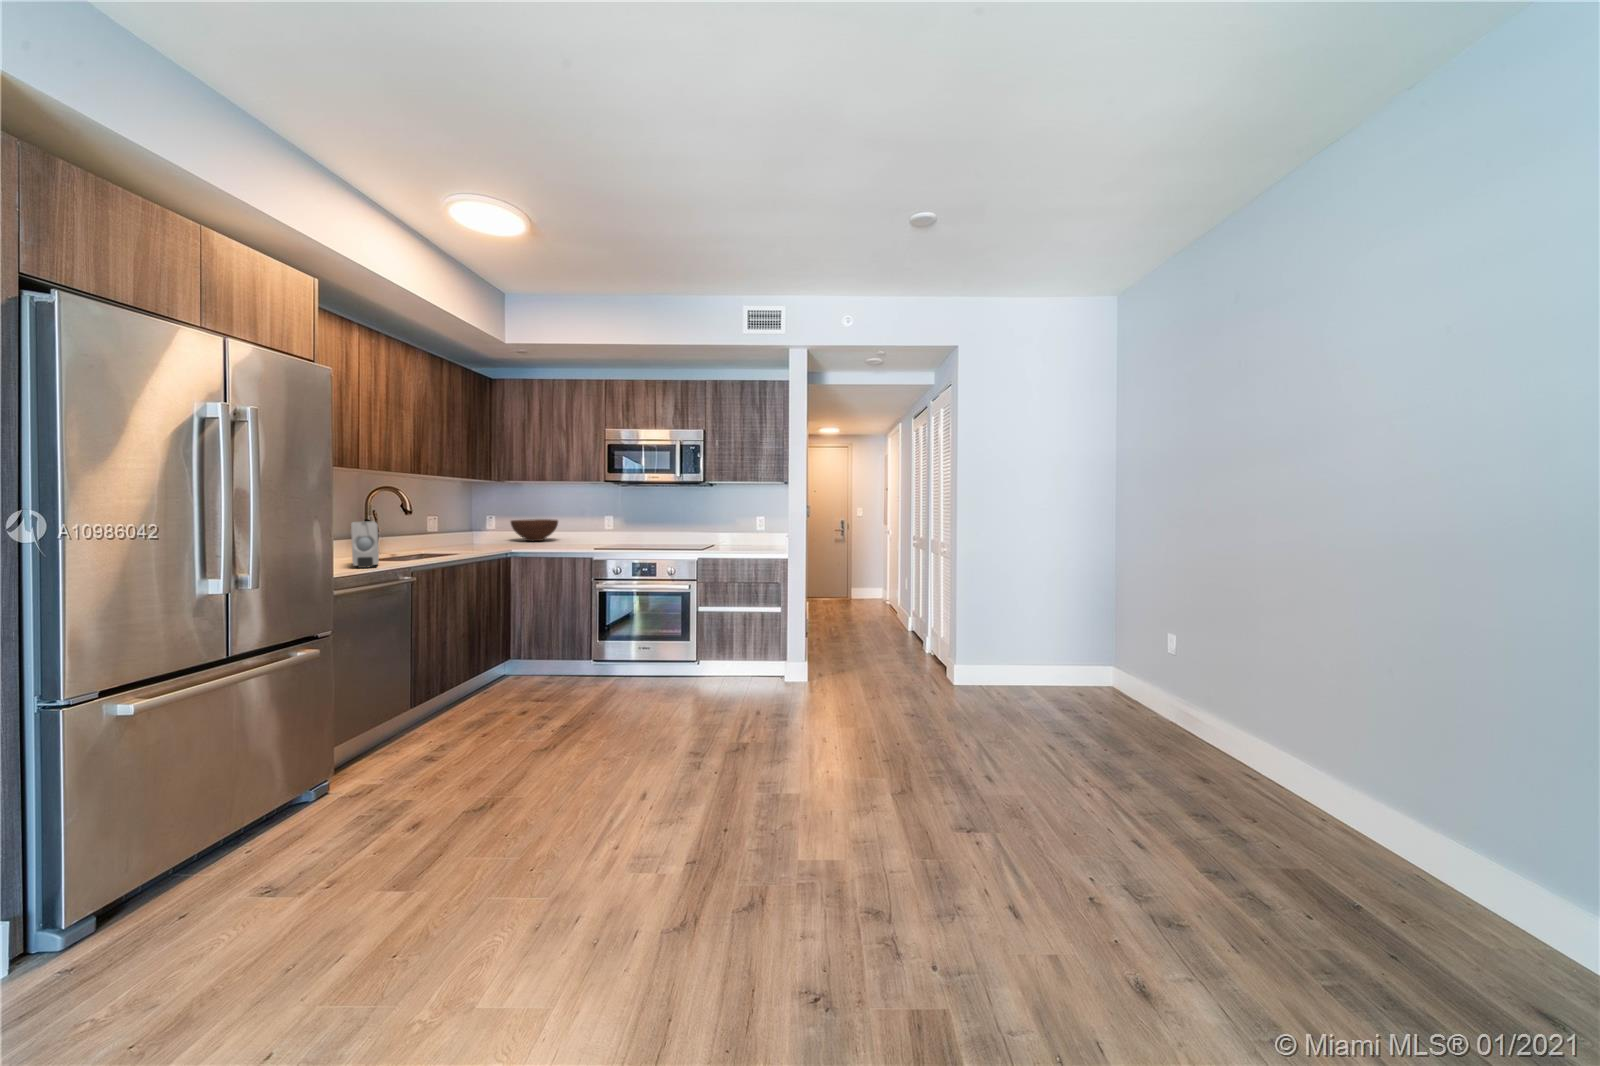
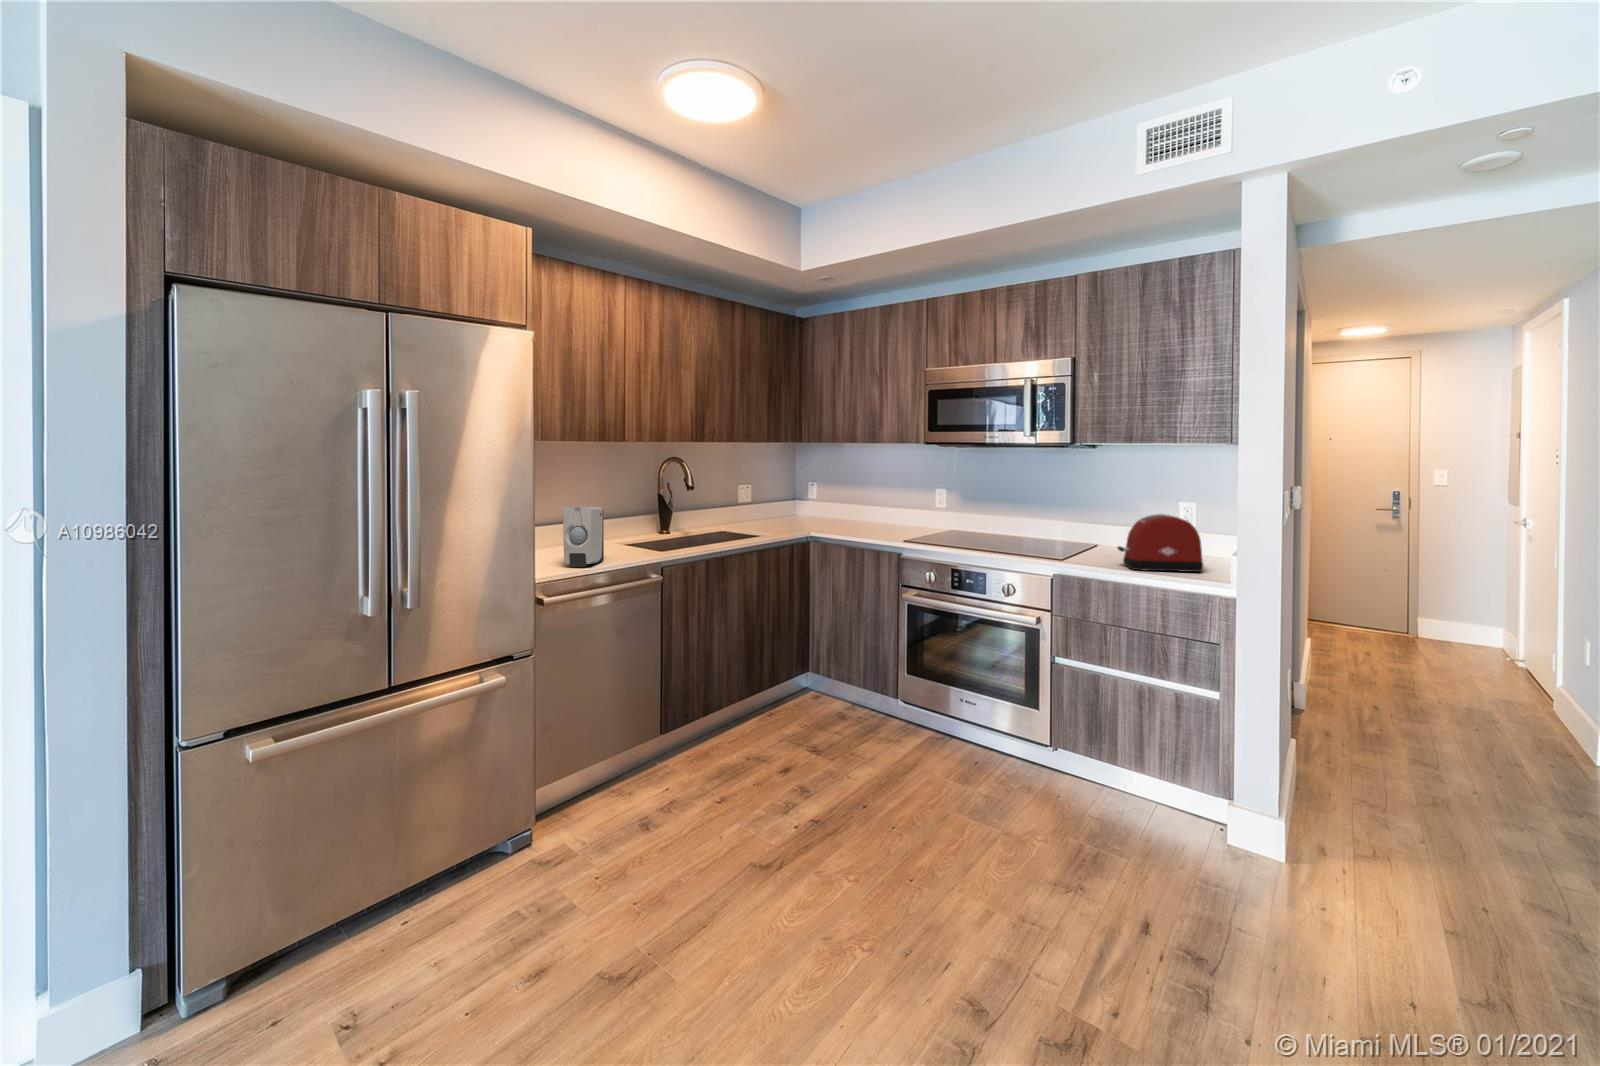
fruit bowl: present [511,519,558,541] -> none [807,500,867,530]
toaster: none [730,521,774,552] -> present [1118,514,1203,572]

